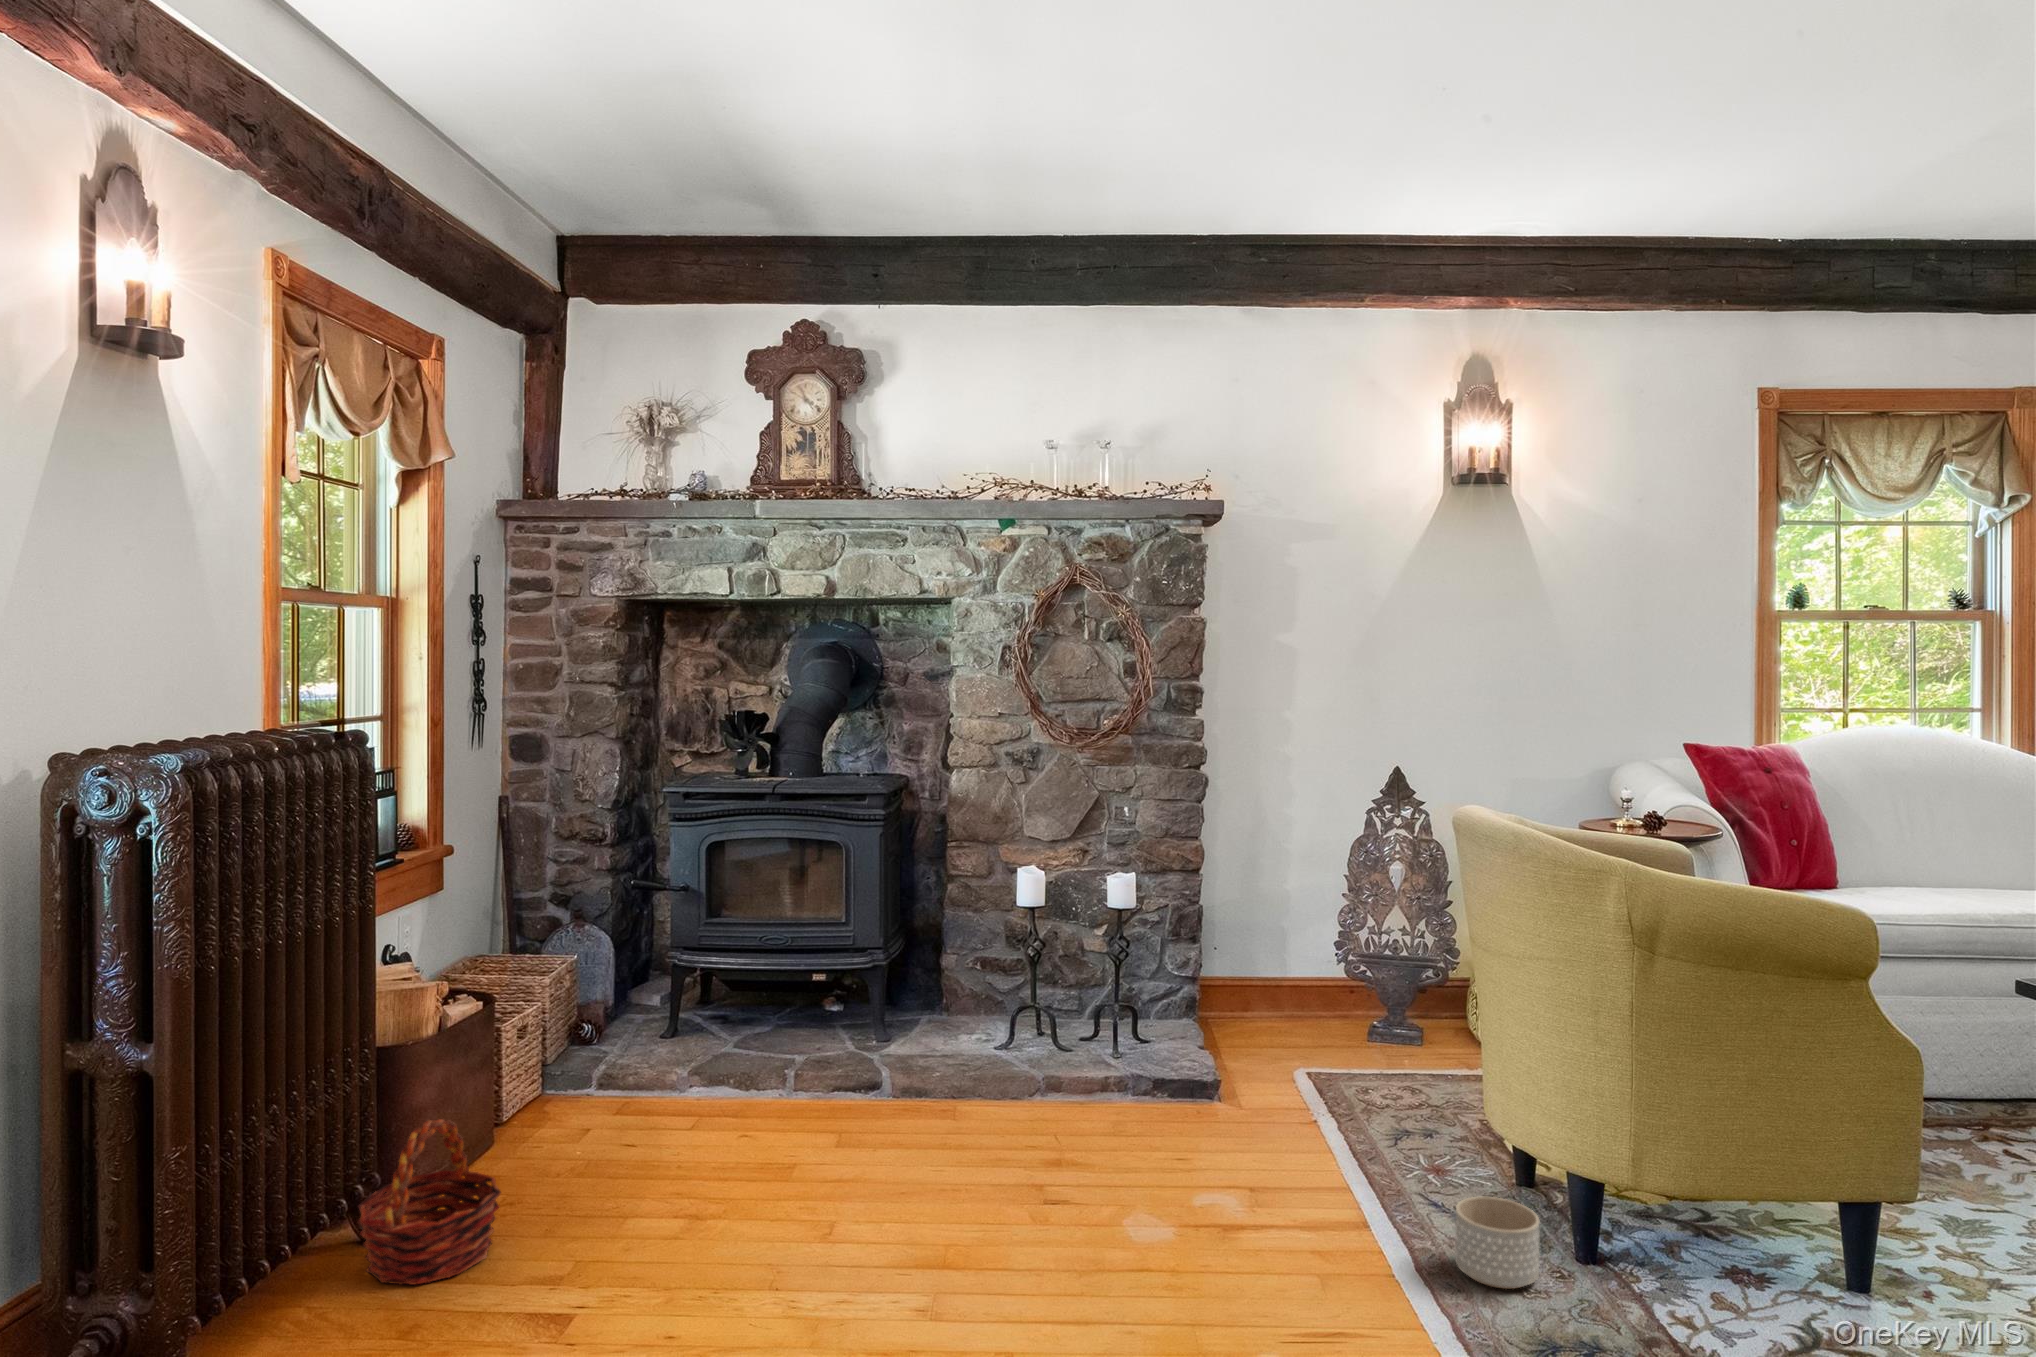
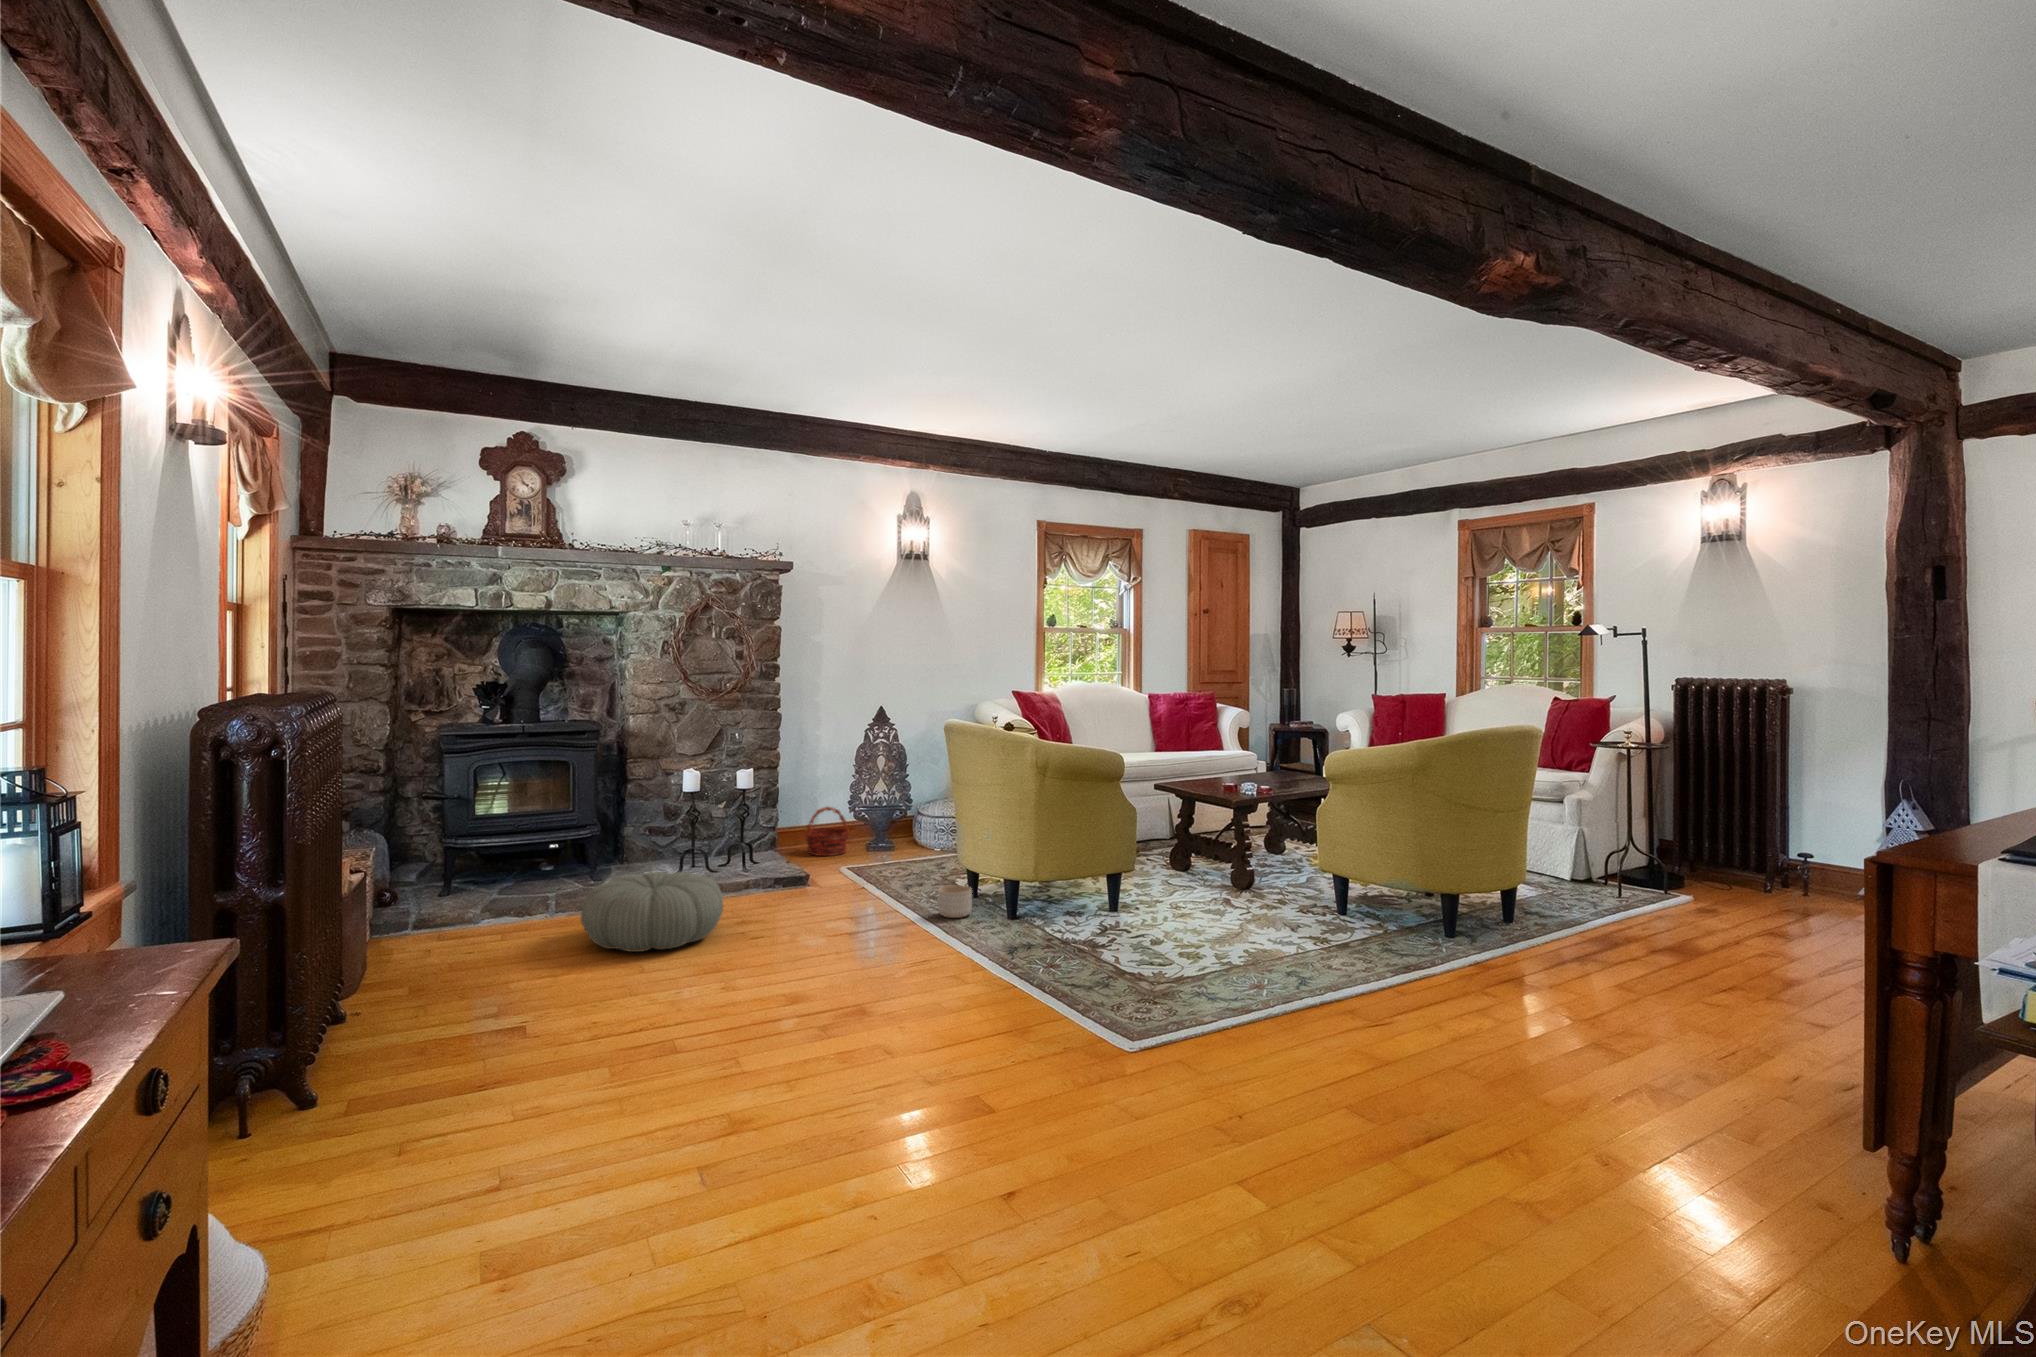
pouf: none [744,1069,1001,1246] -> present [581,872,723,952]
basket: present [358,1119,501,1285] -> present [805,807,849,856]

